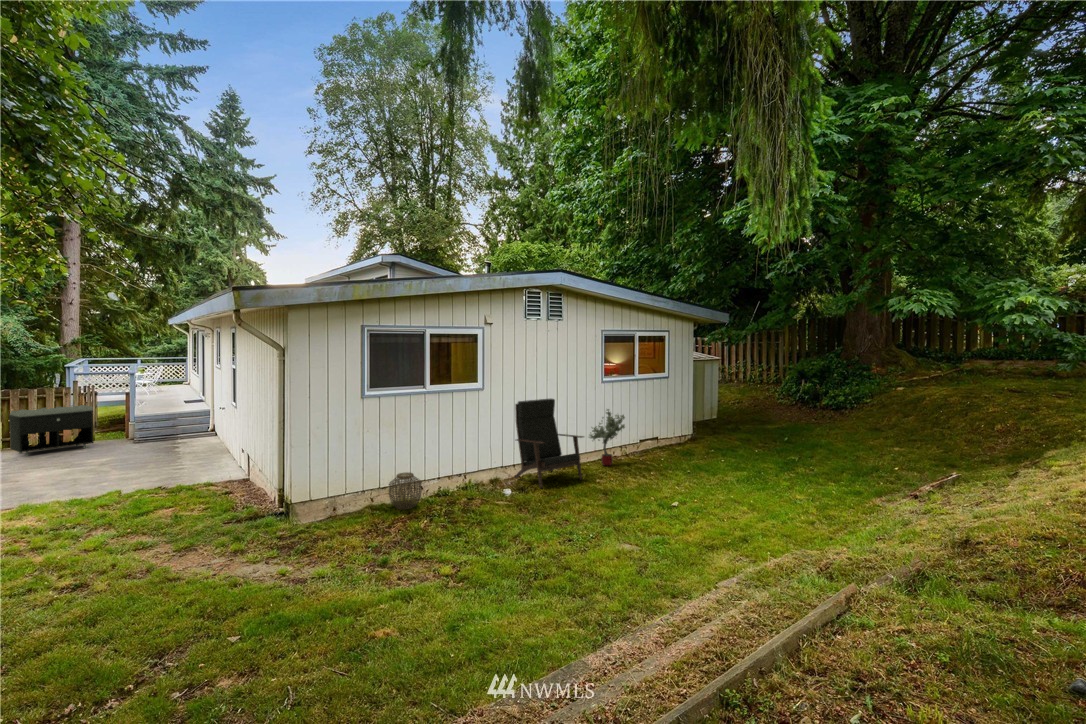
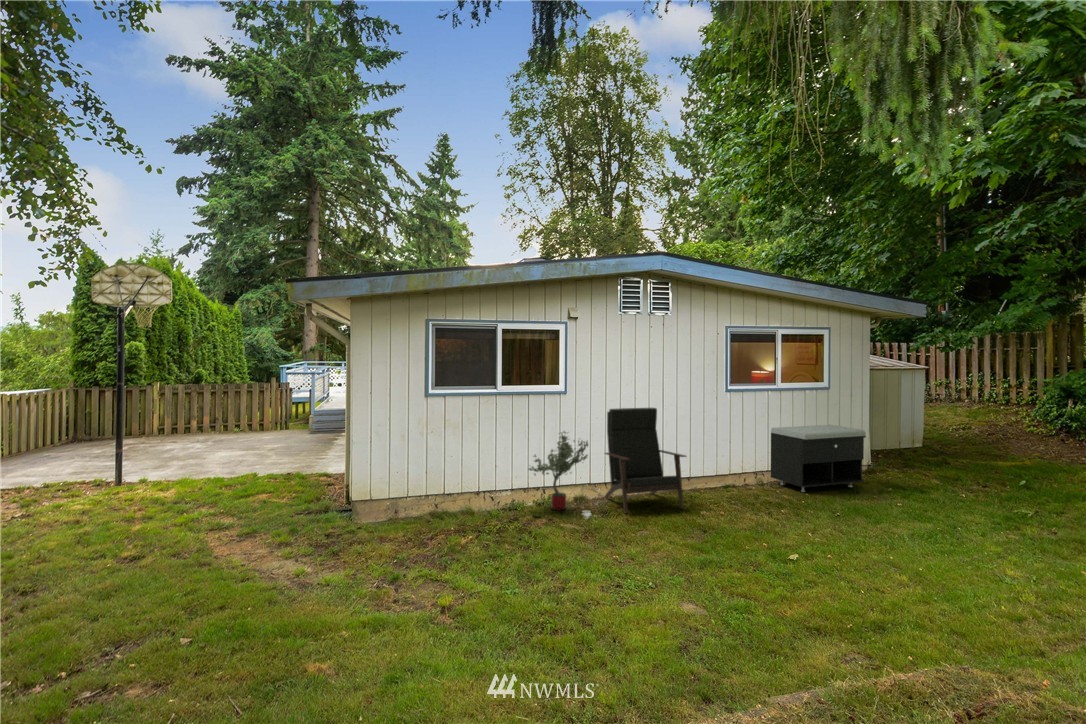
storage bench: present [9,405,93,456] -> present [771,425,866,492]
potted tree: present [589,409,625,466] -> present [529,431,588,510]
woven basket: present [389,473,422,509] -> none [448,479,483,519]

